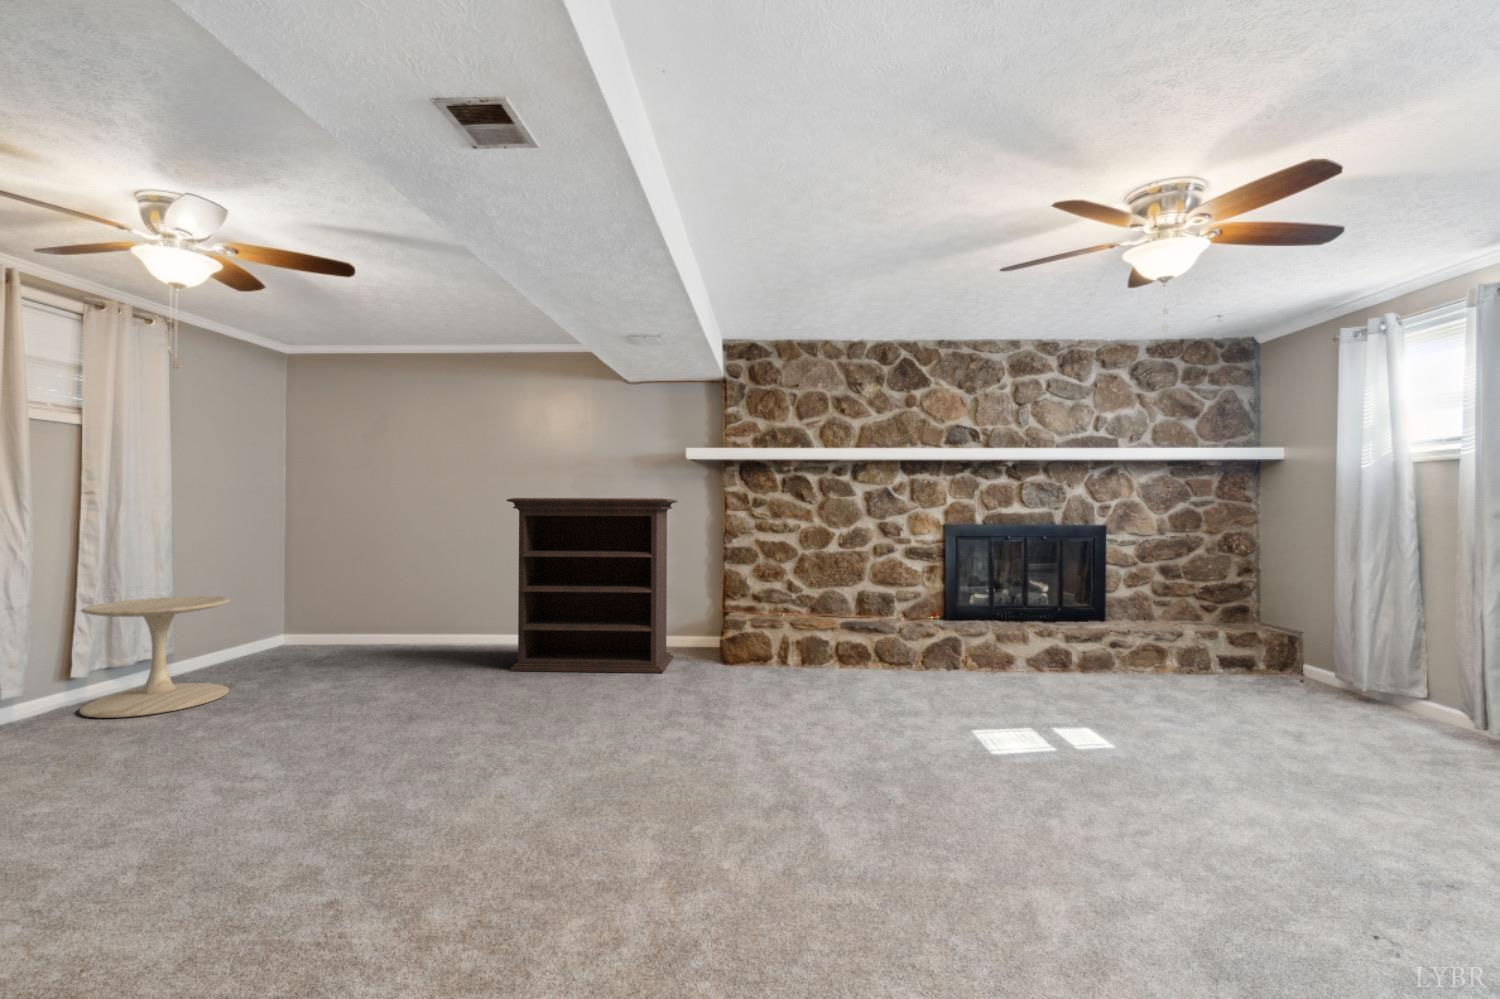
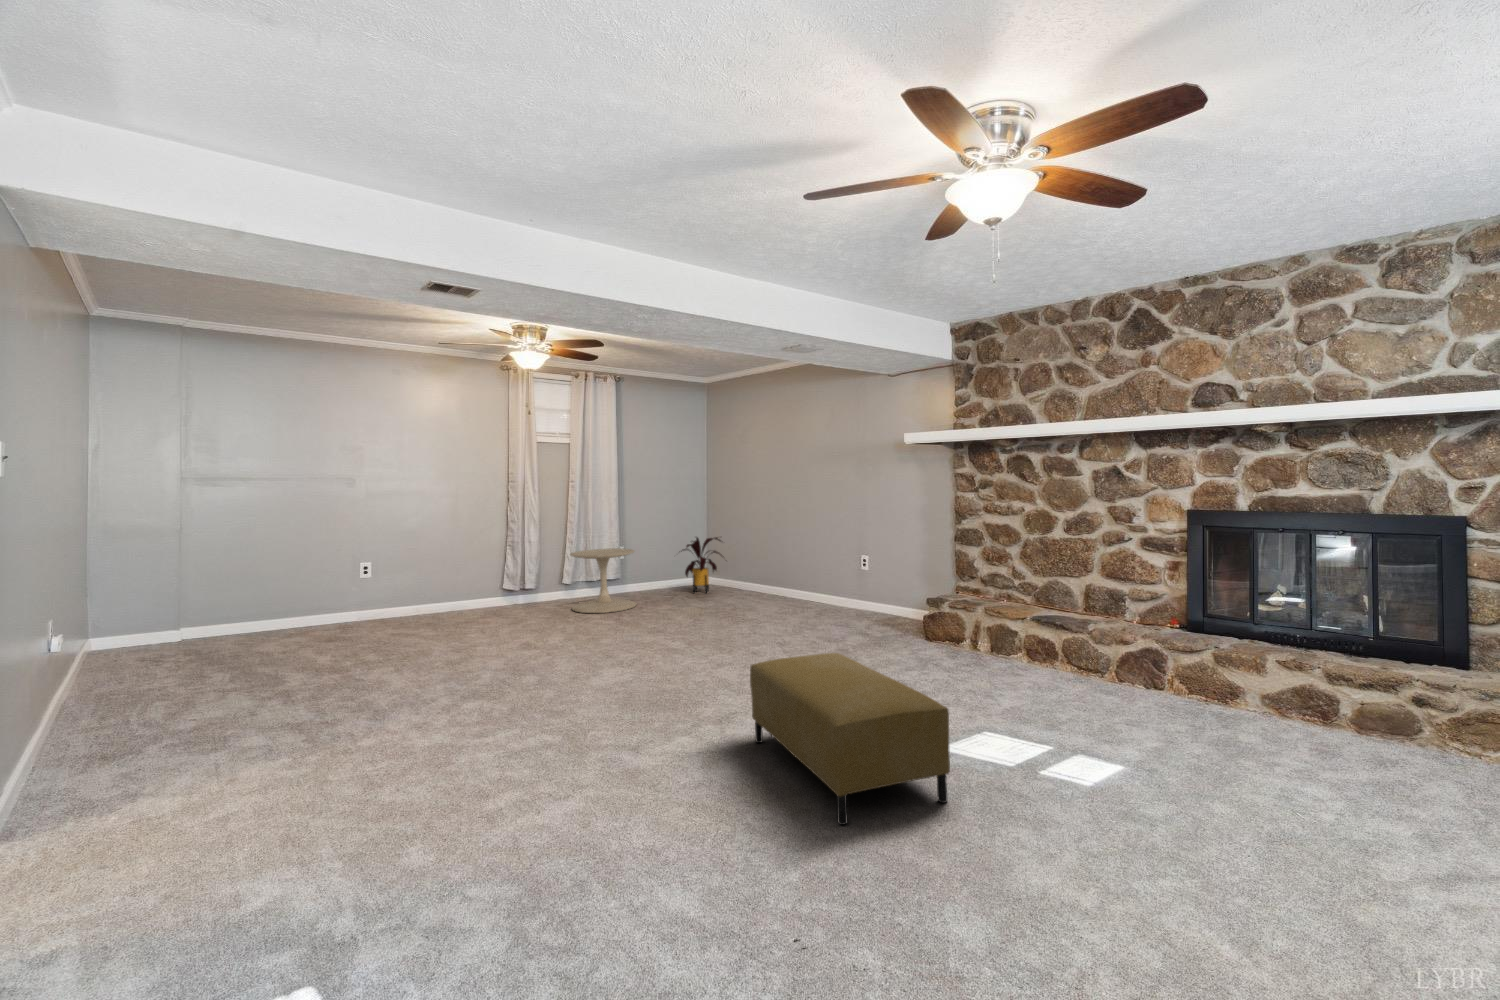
bookshelf: present [507,498,678,673] -> none [769,484,902,637]
house plant: none [263,571,359,659] -> present [681,537,721,592]
ottoman: none [844,679,1130,861] -> present [750,653,950,825]

